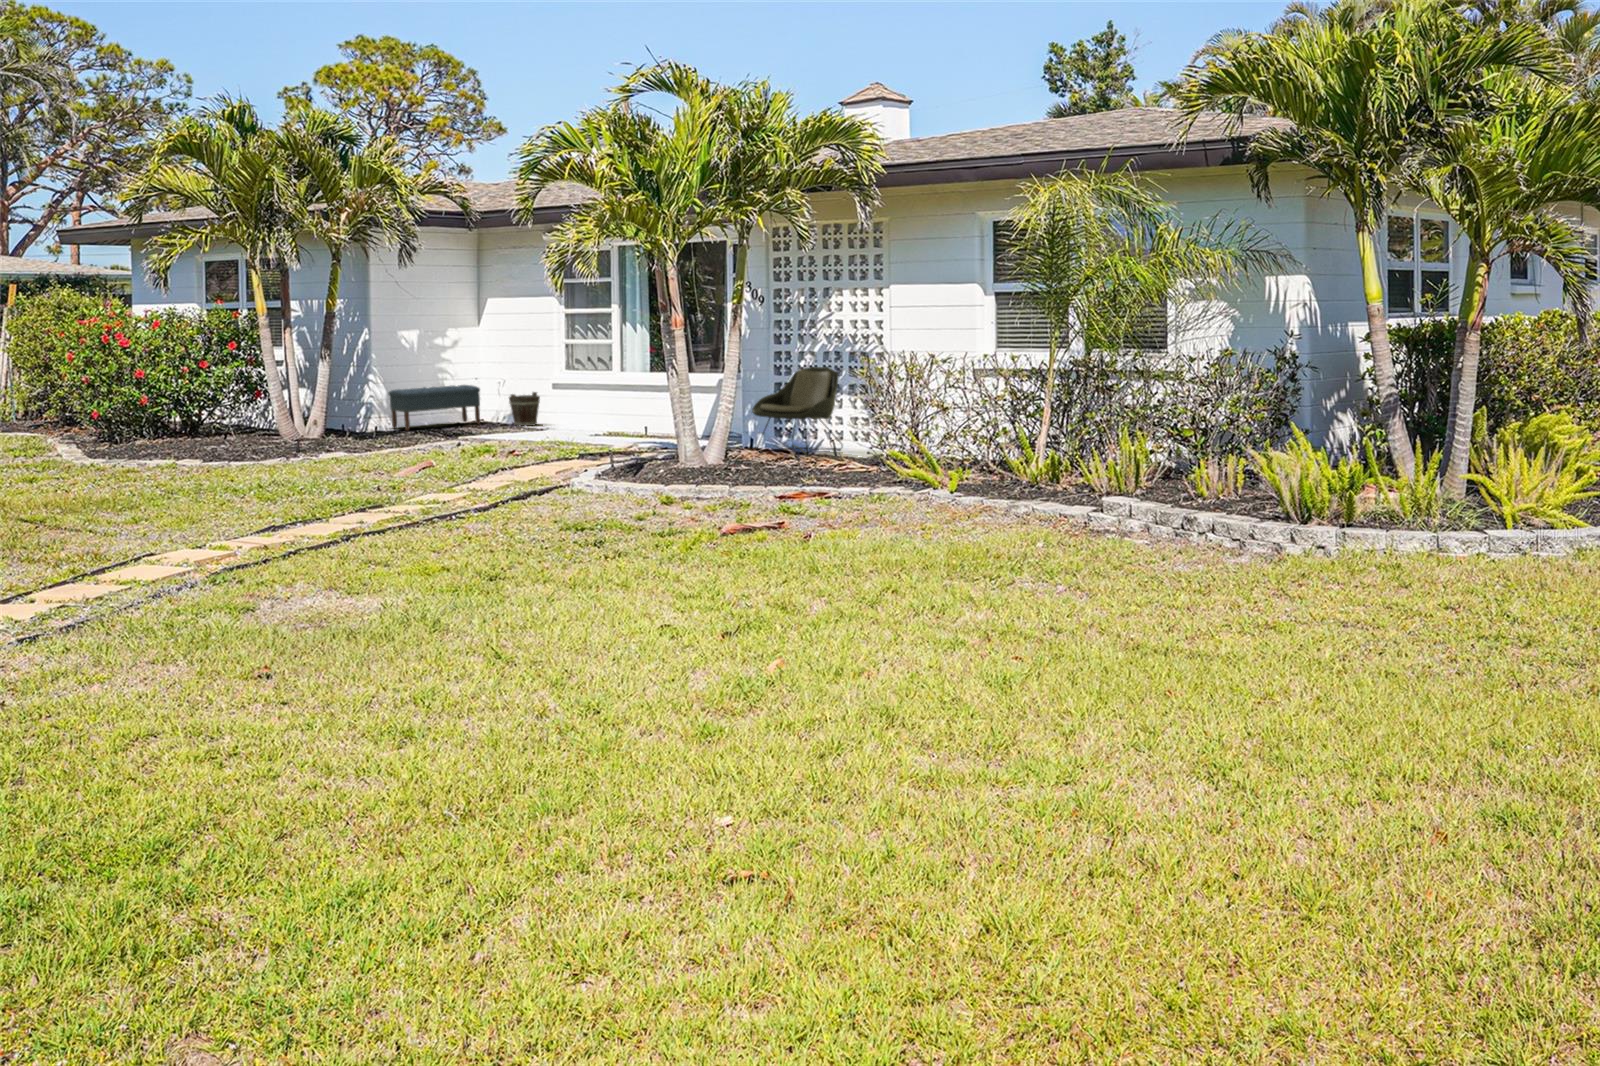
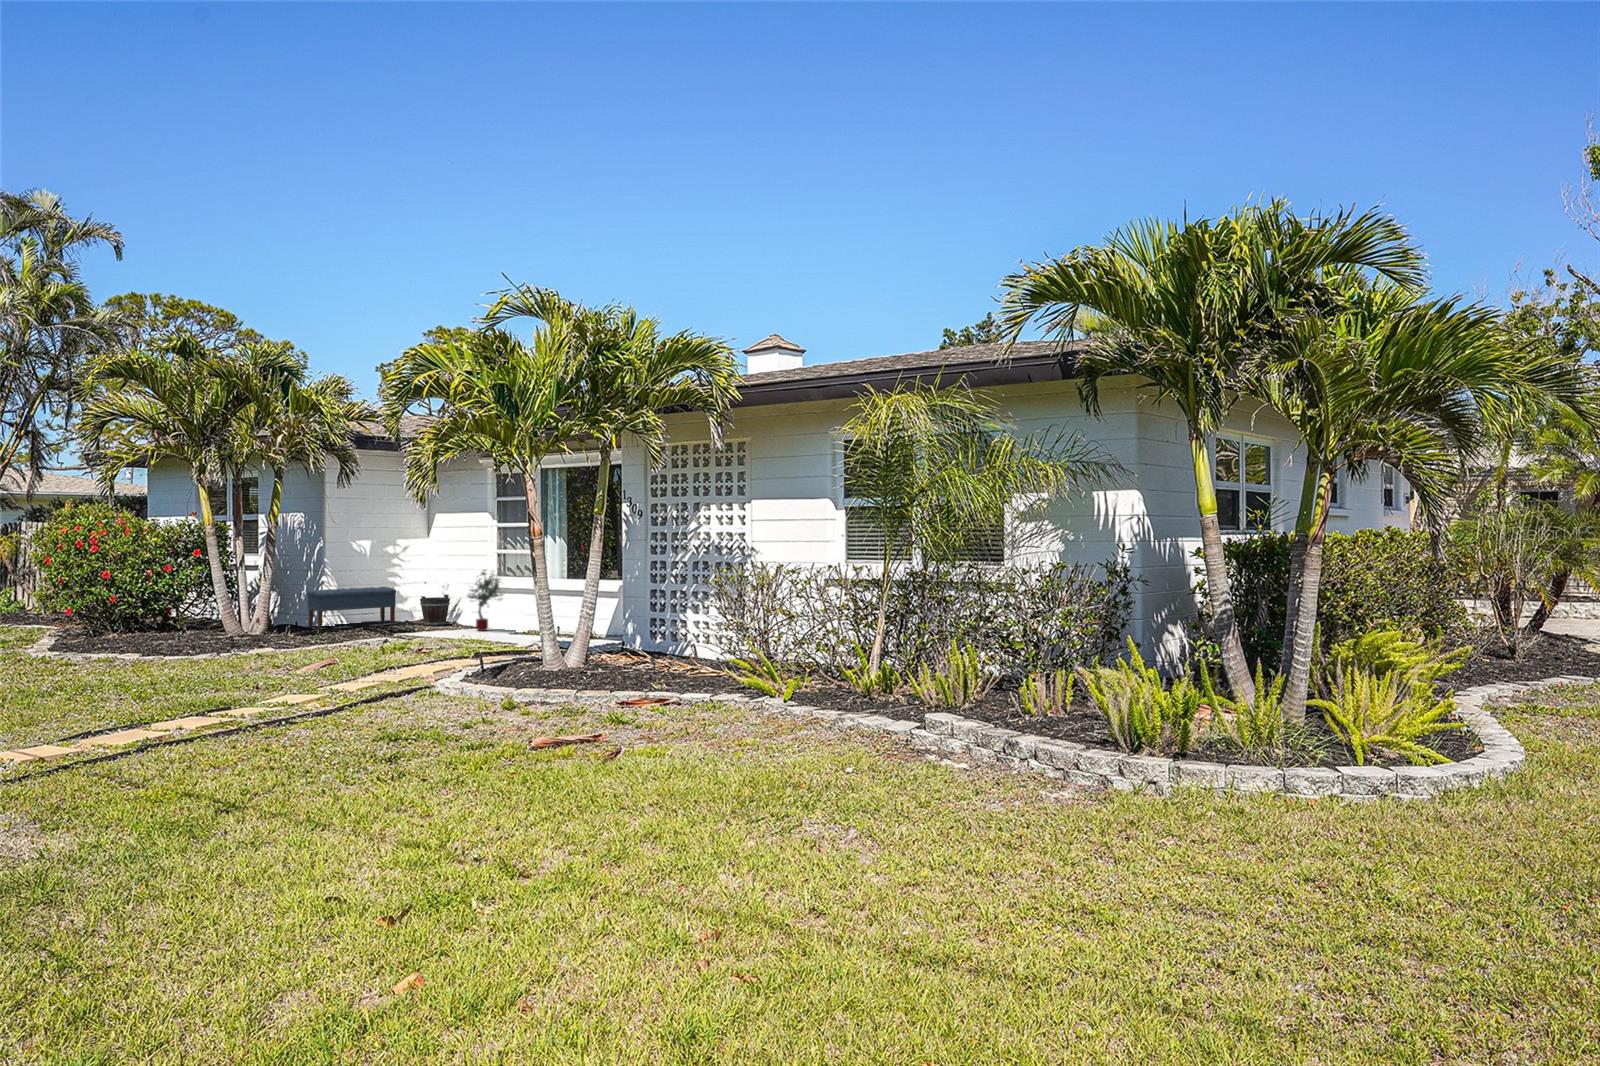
potted tree: none [562,364,605,431] -> present [468,570,503,631]
lounge chair: present [752,367,842,457] -> none [620,575,708,661]

